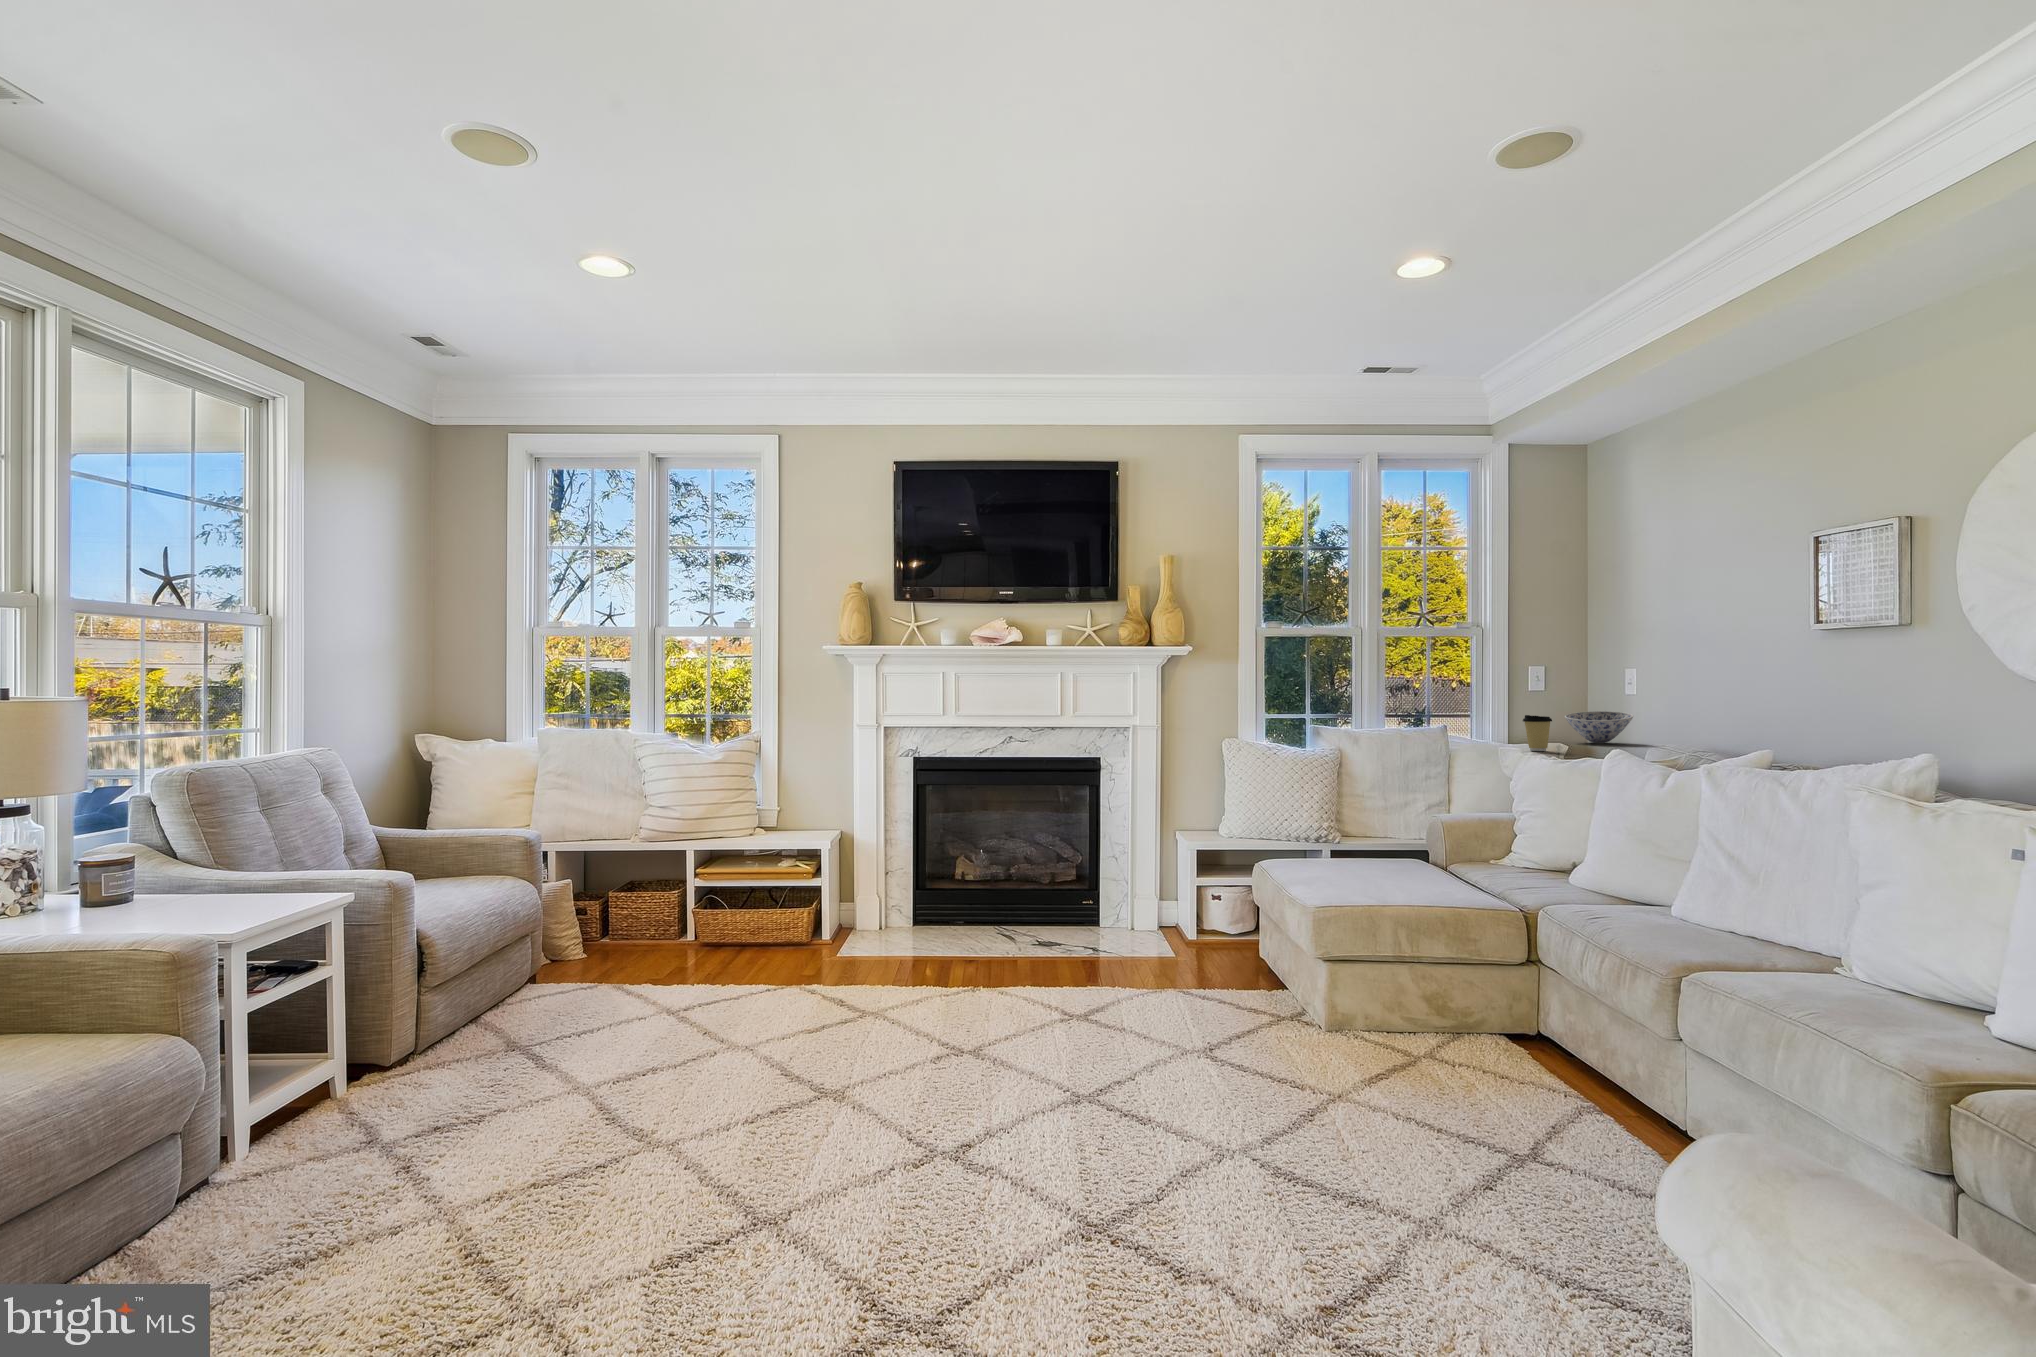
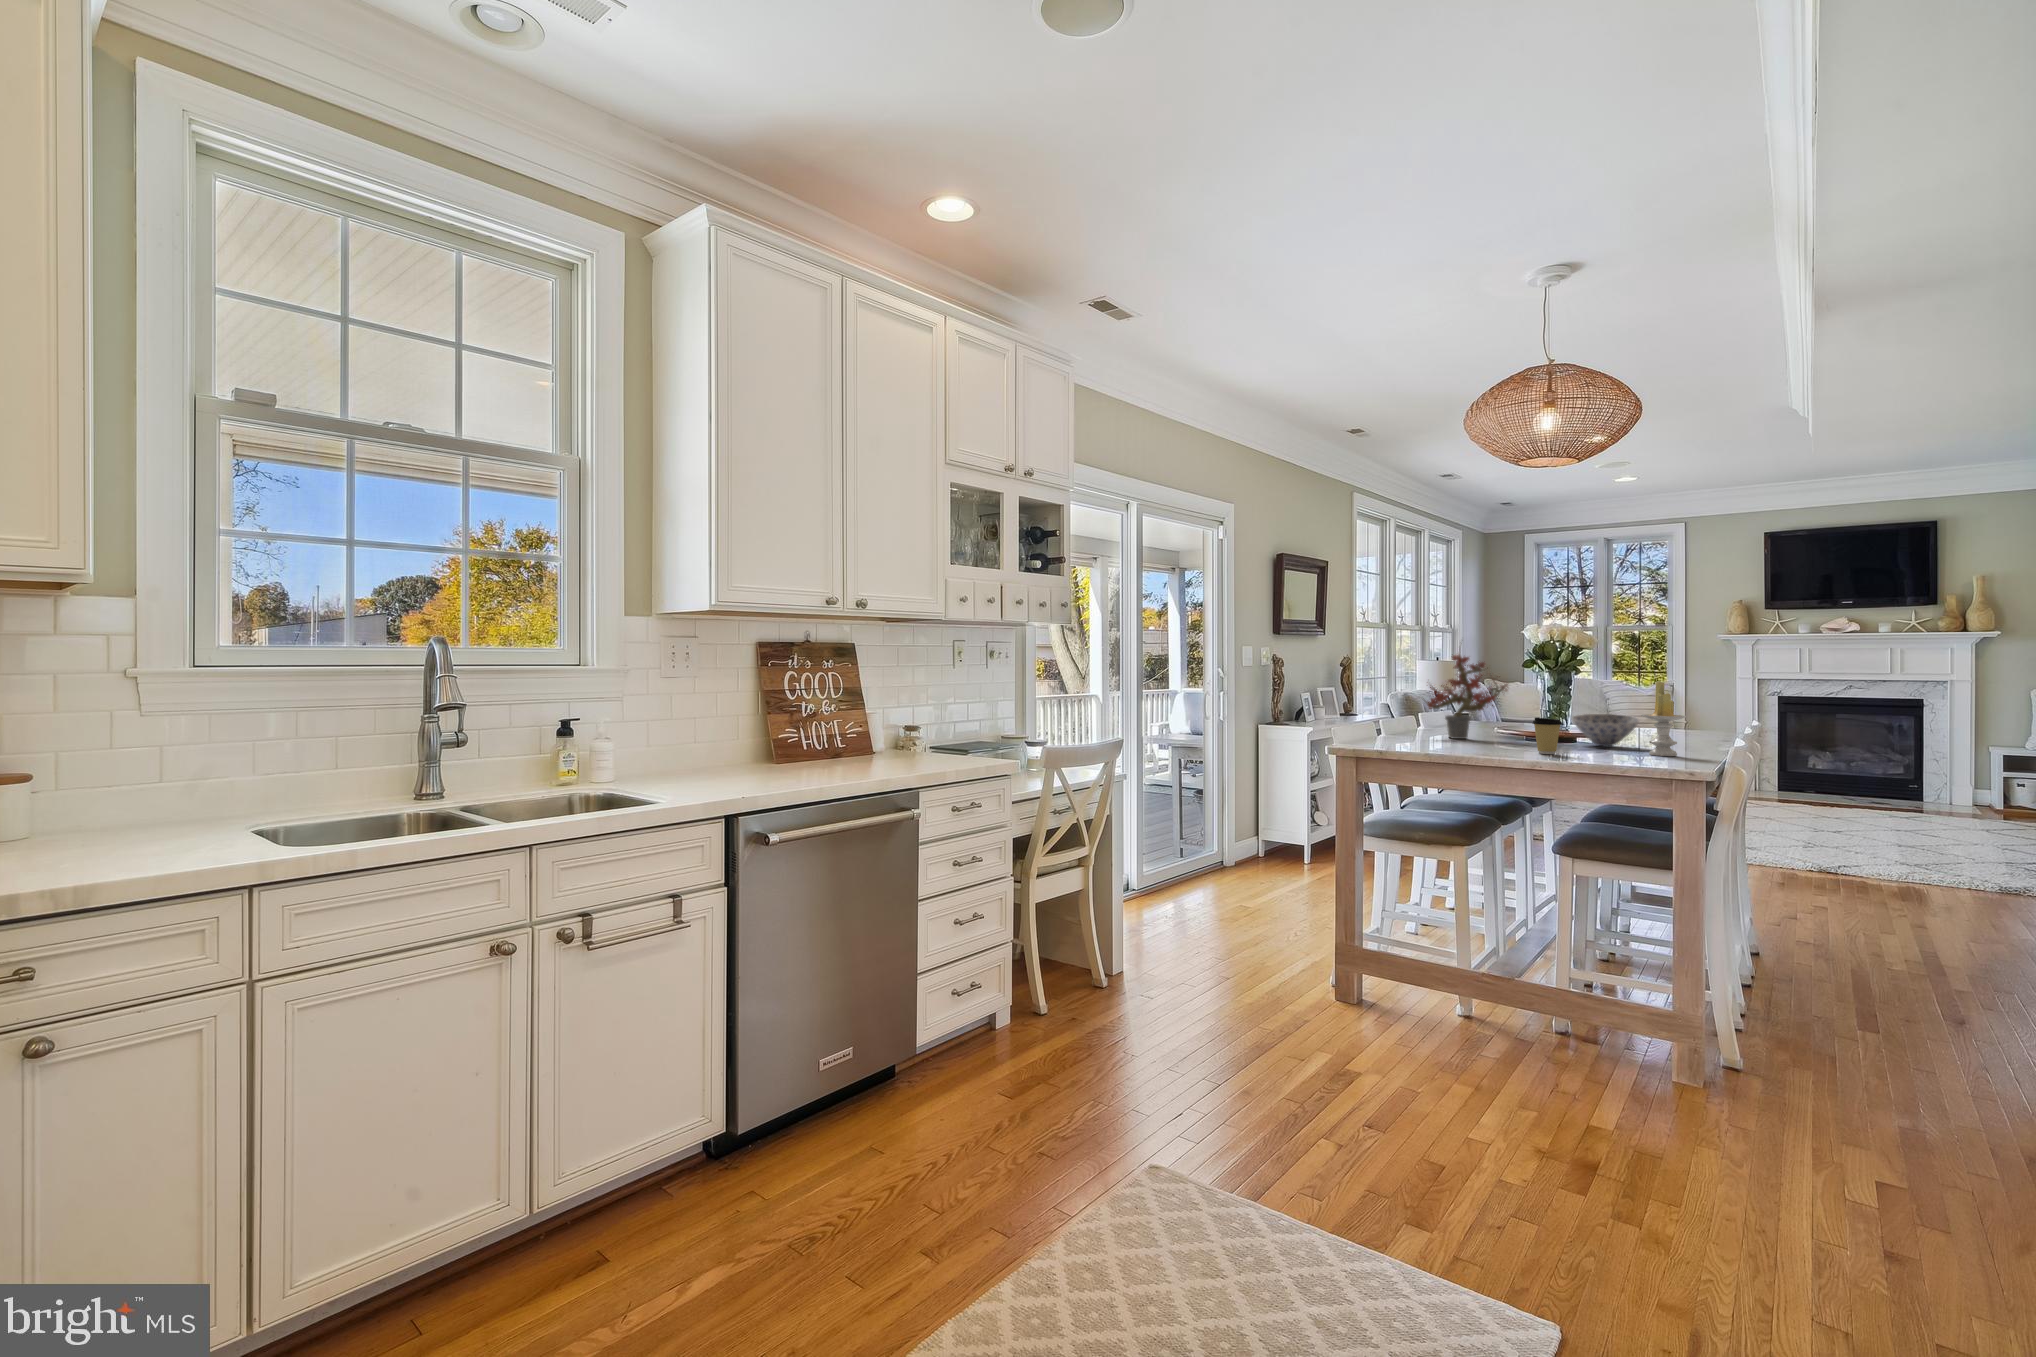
potted plant: none [1410,641,1504,740] -> present [1423,653,1508,739]
candle: none [1632,676,1678,750] -> present [1641,681,1686,756]

